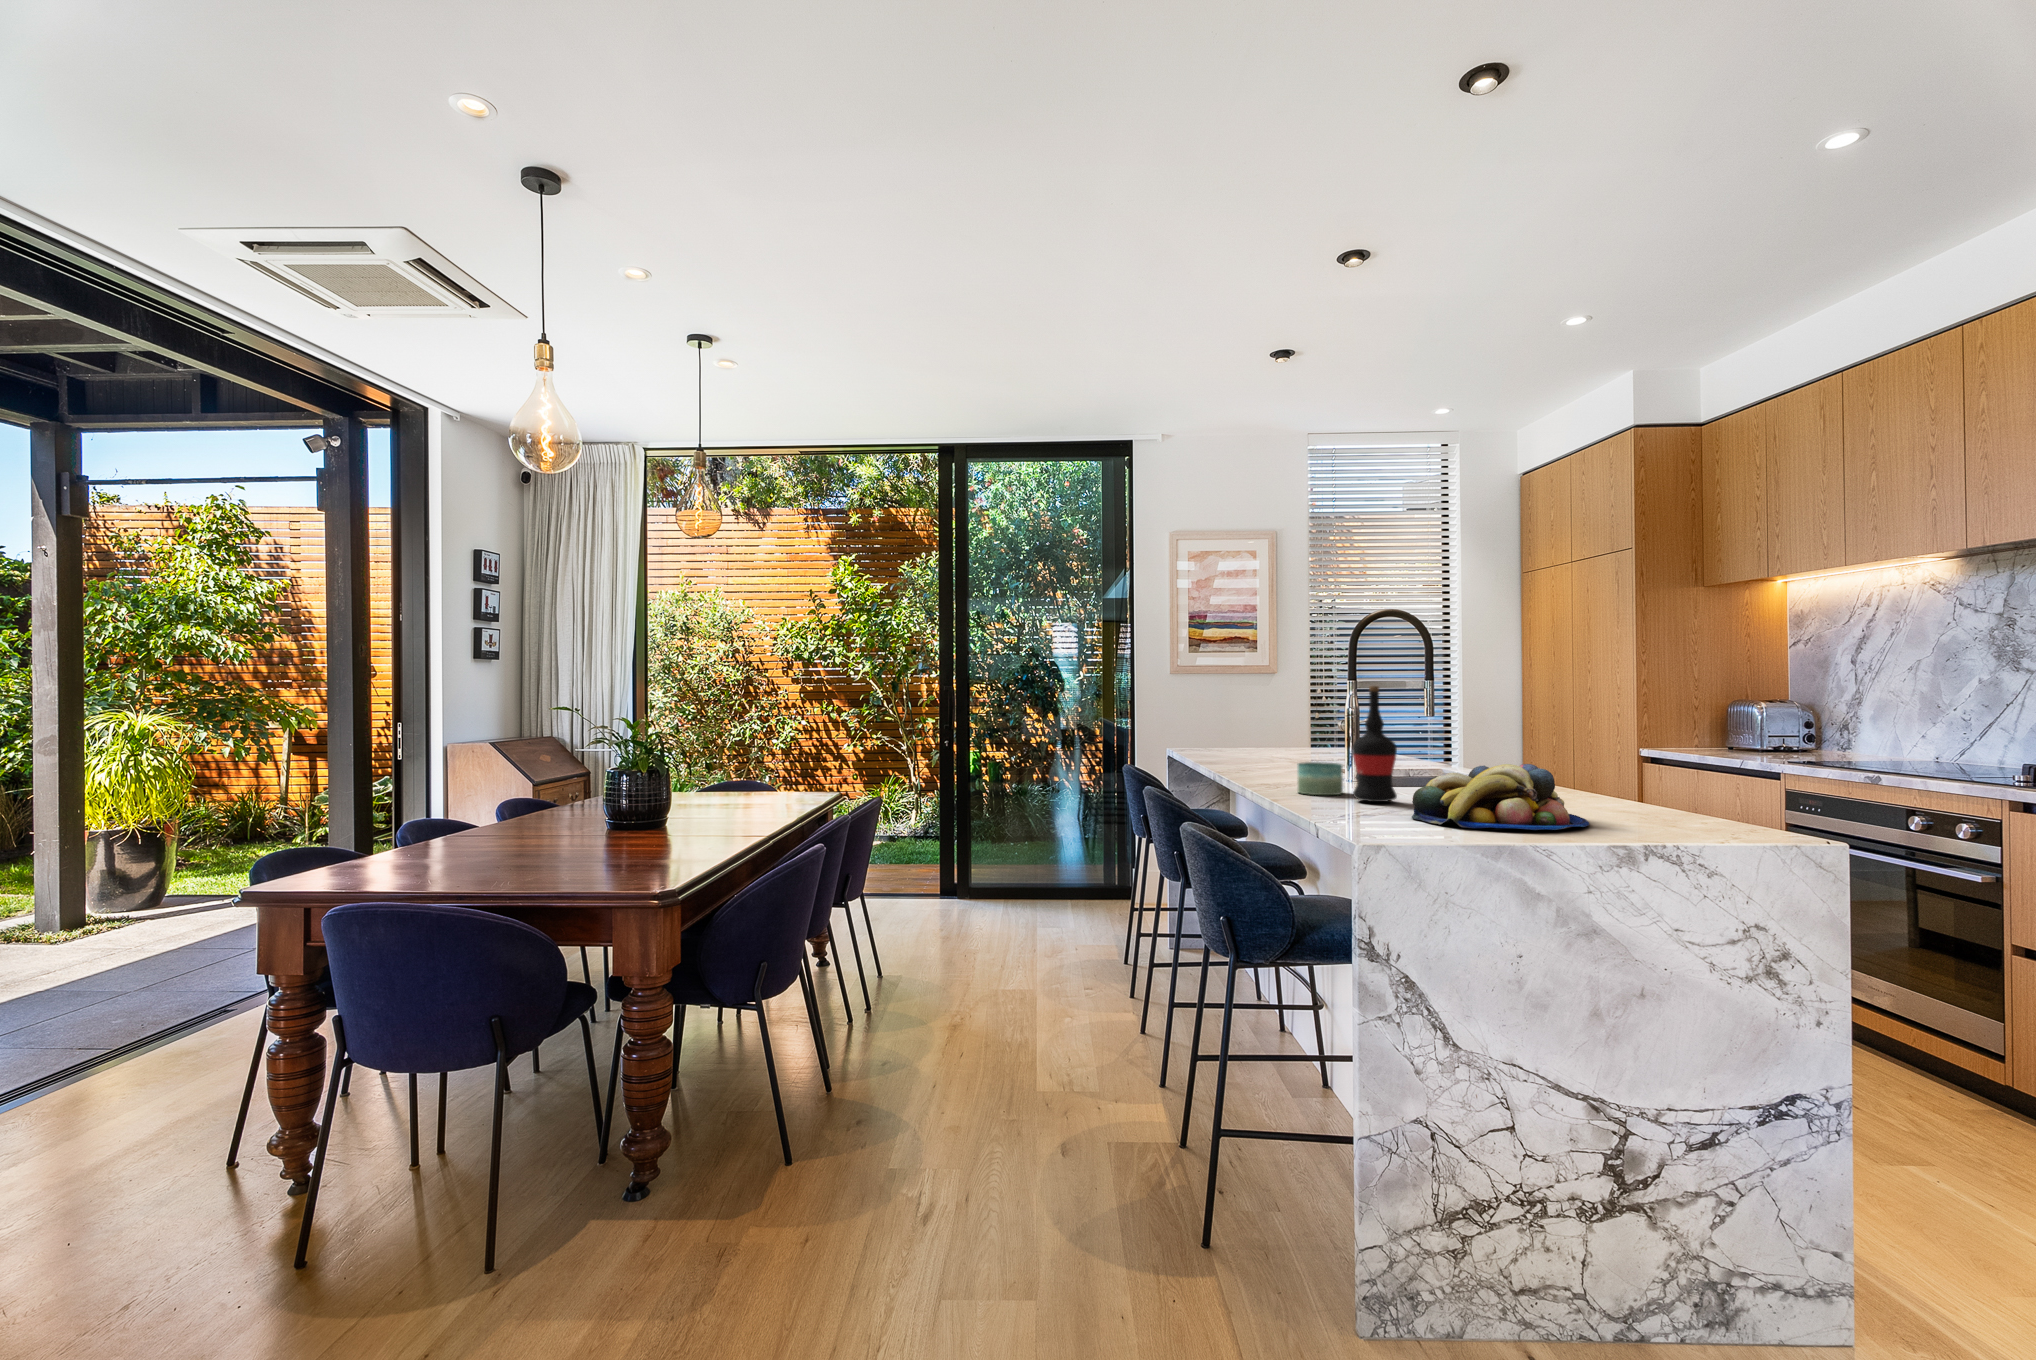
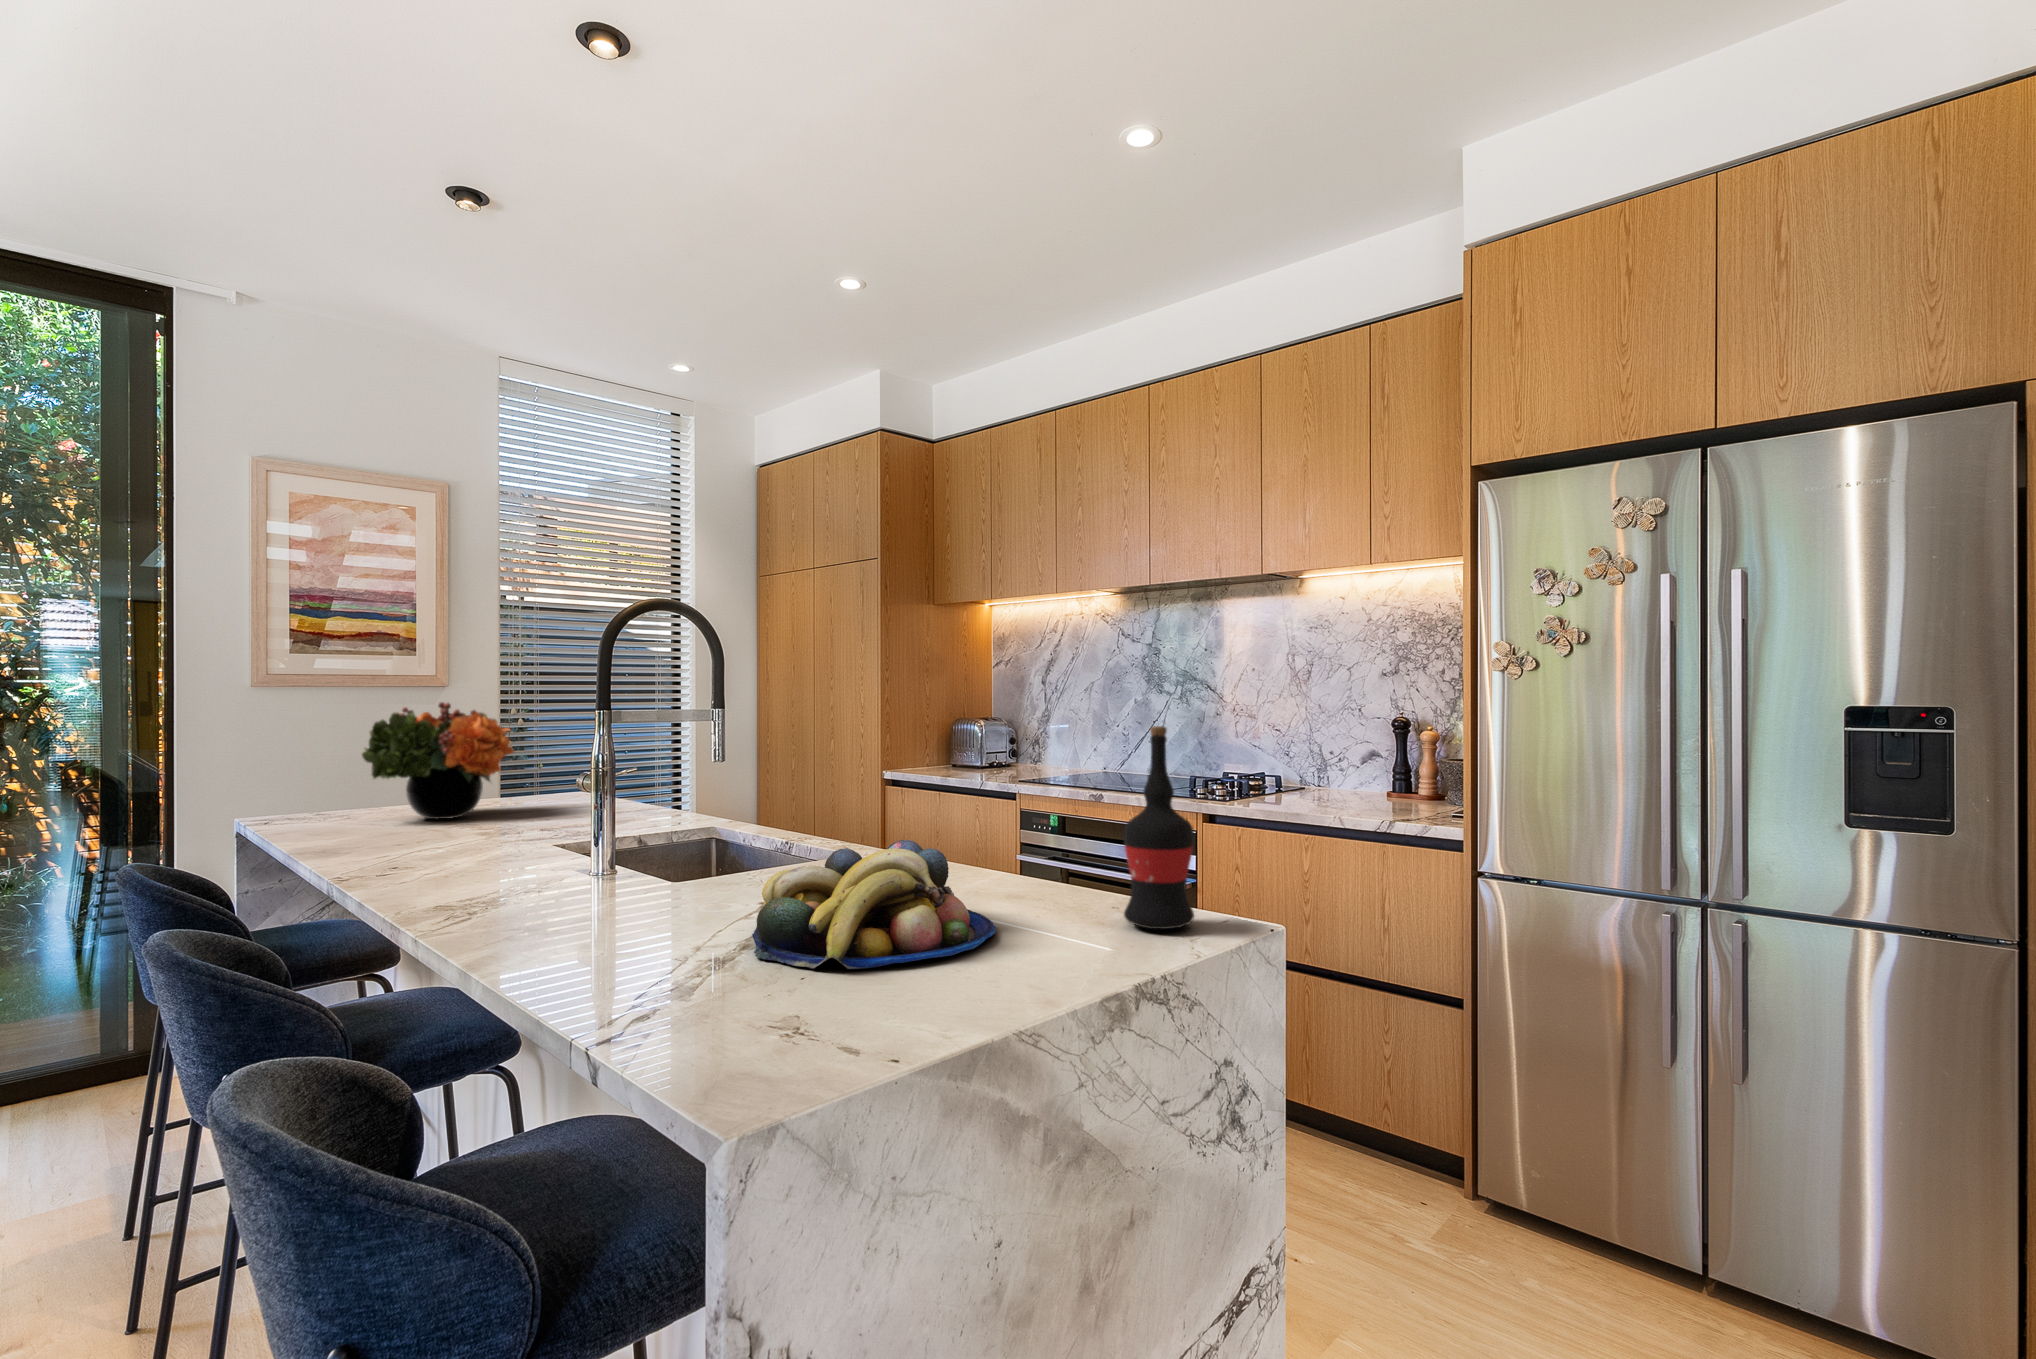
flower arrangement: none [1223,680,1312,755] -> present [362,702,514,819]
wine bottle: present [1353,686,1397,802] -> present [1124,726,1194,929]
candle: present [1297,762,1343,795] -> none [524,852,605,917]

